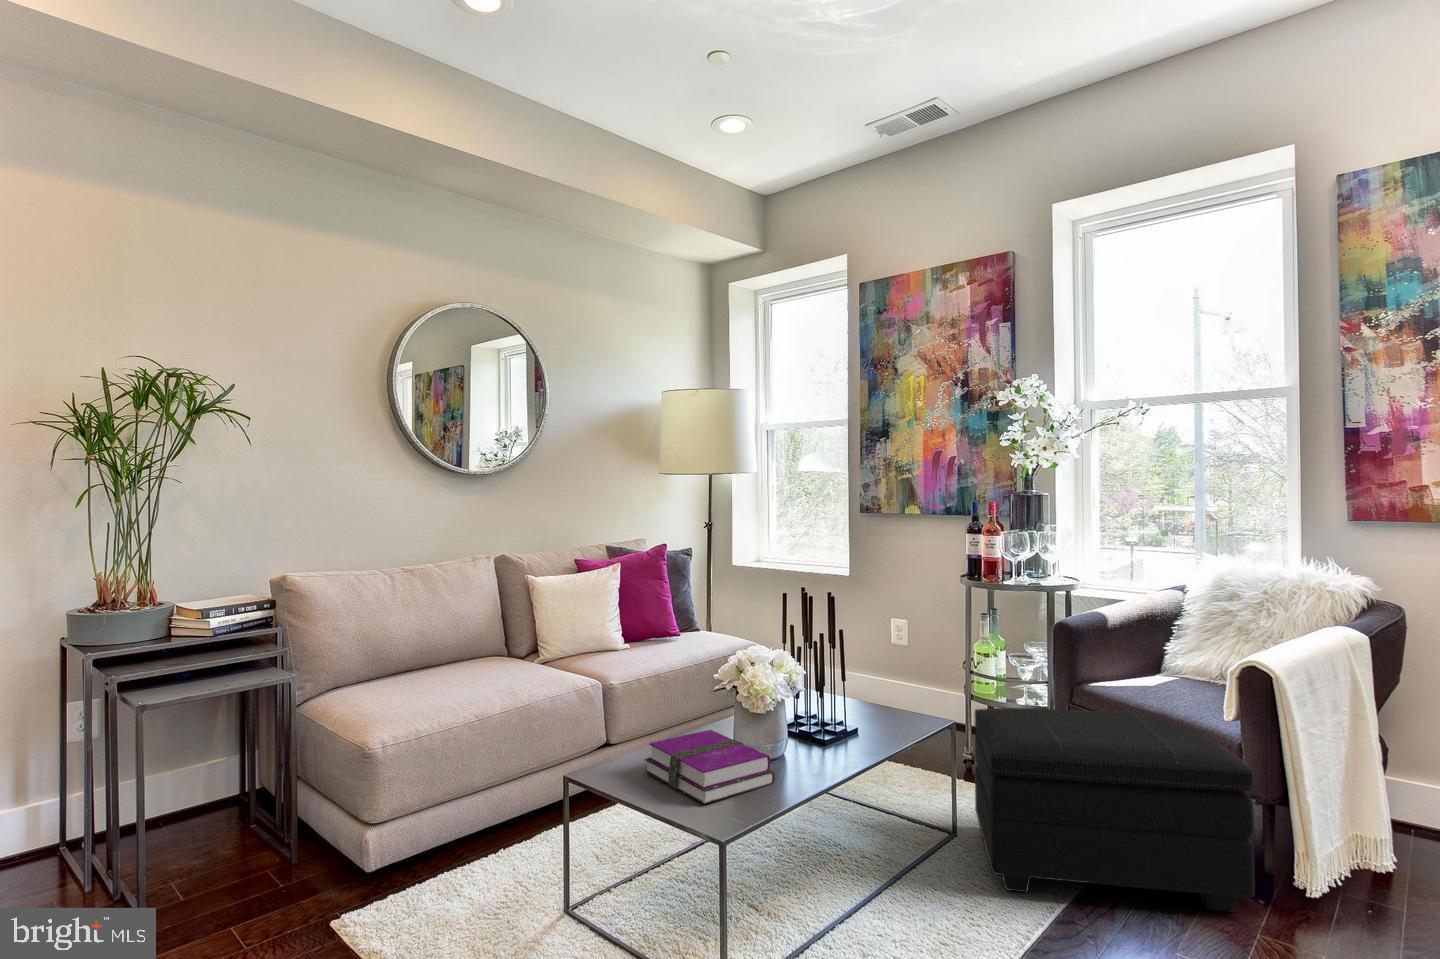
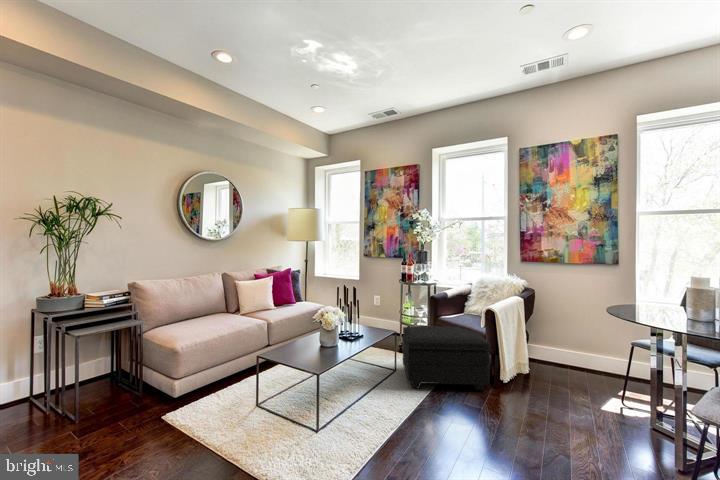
hardback book: present [645,730,775,804] -> none [288,337,336,363]

